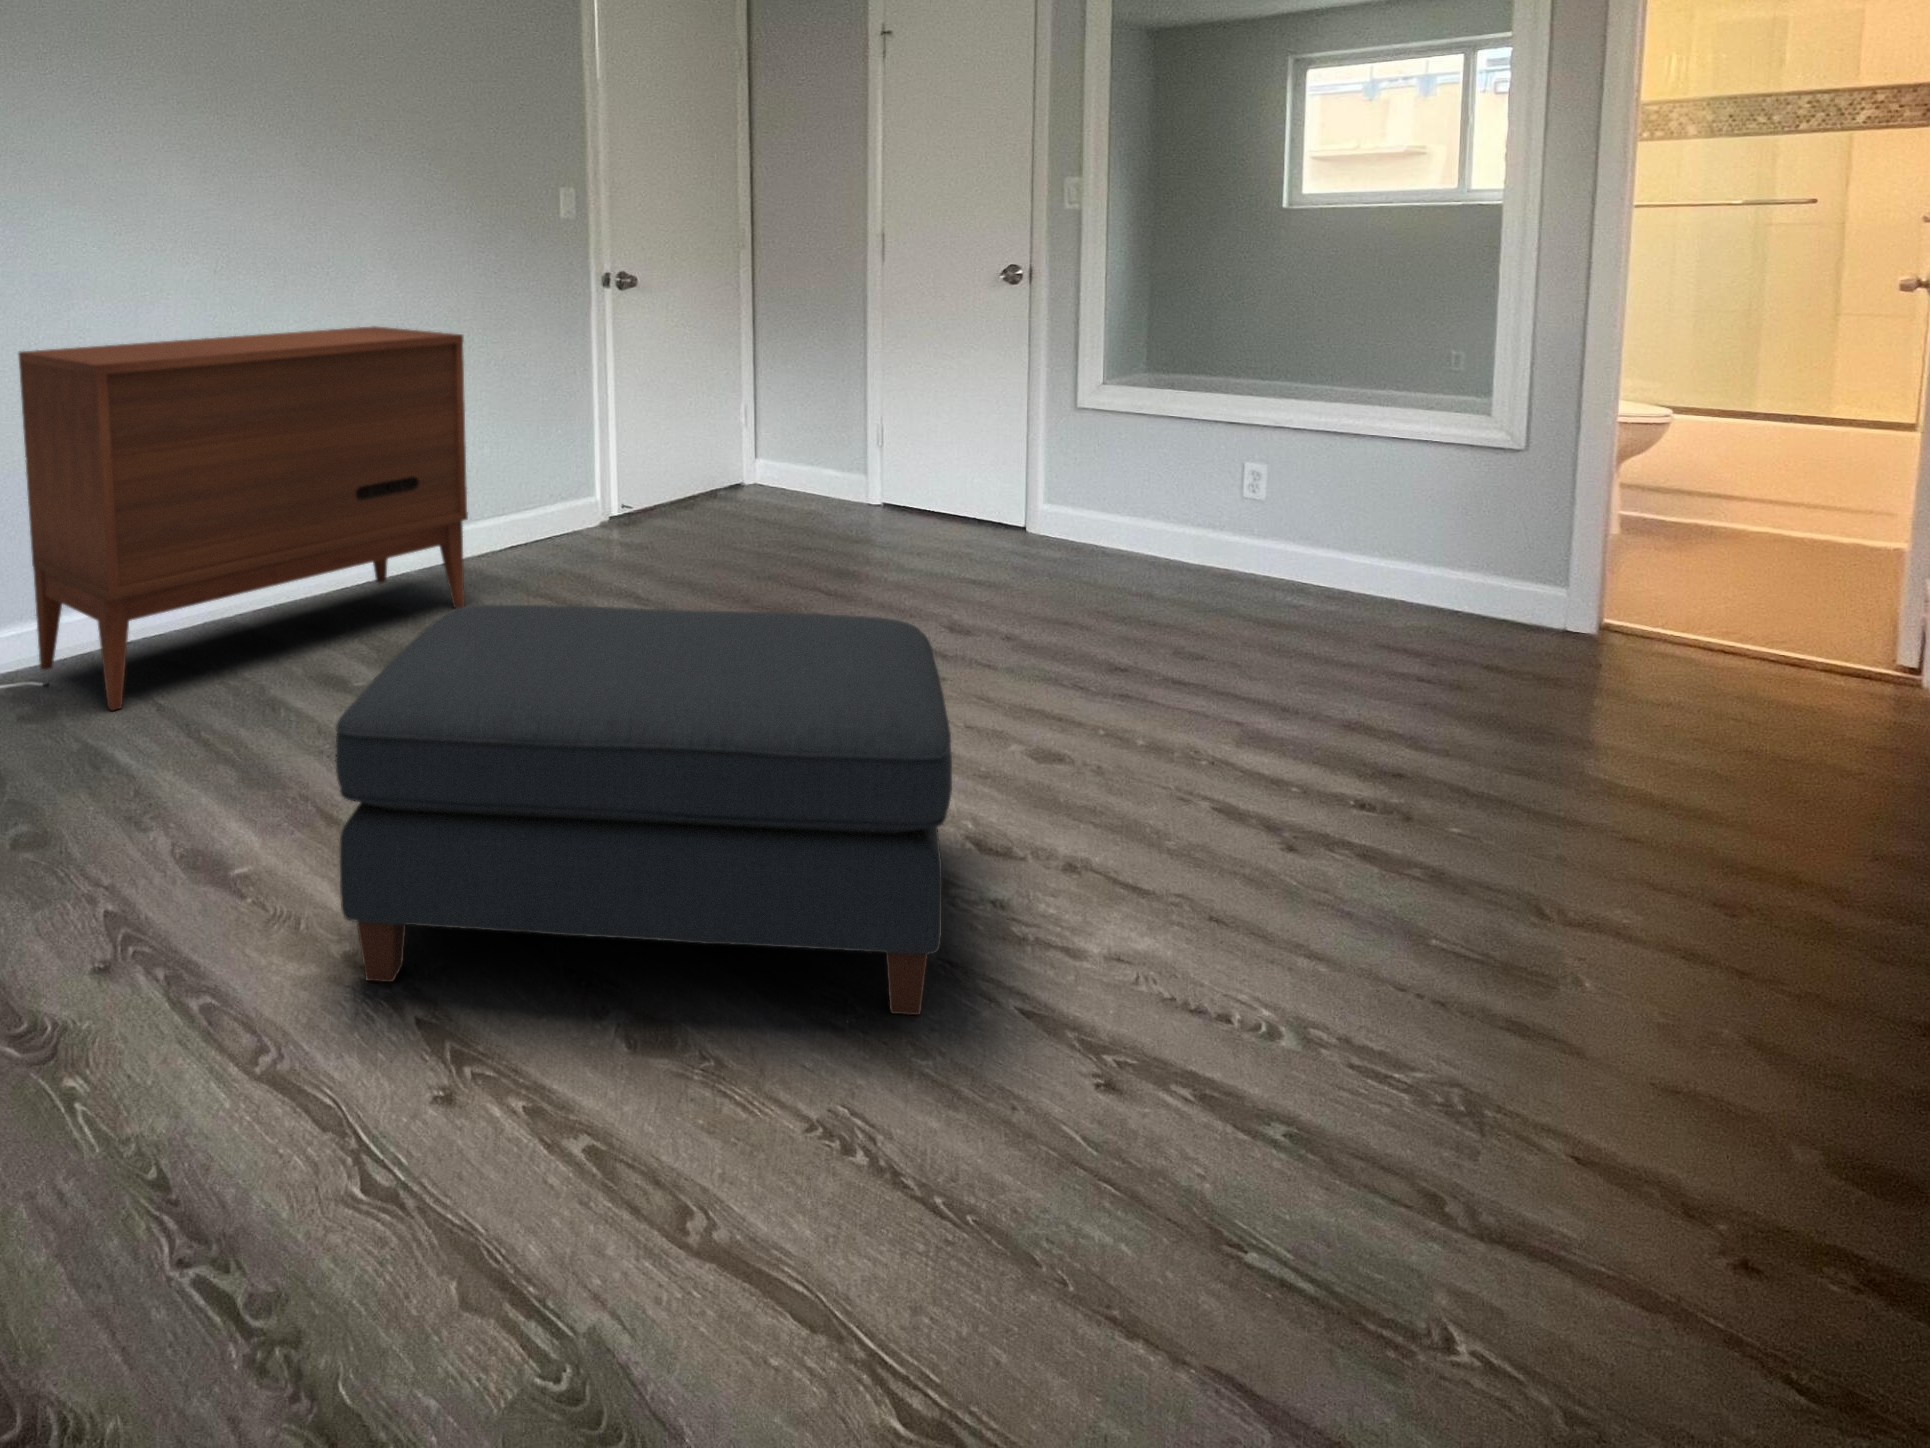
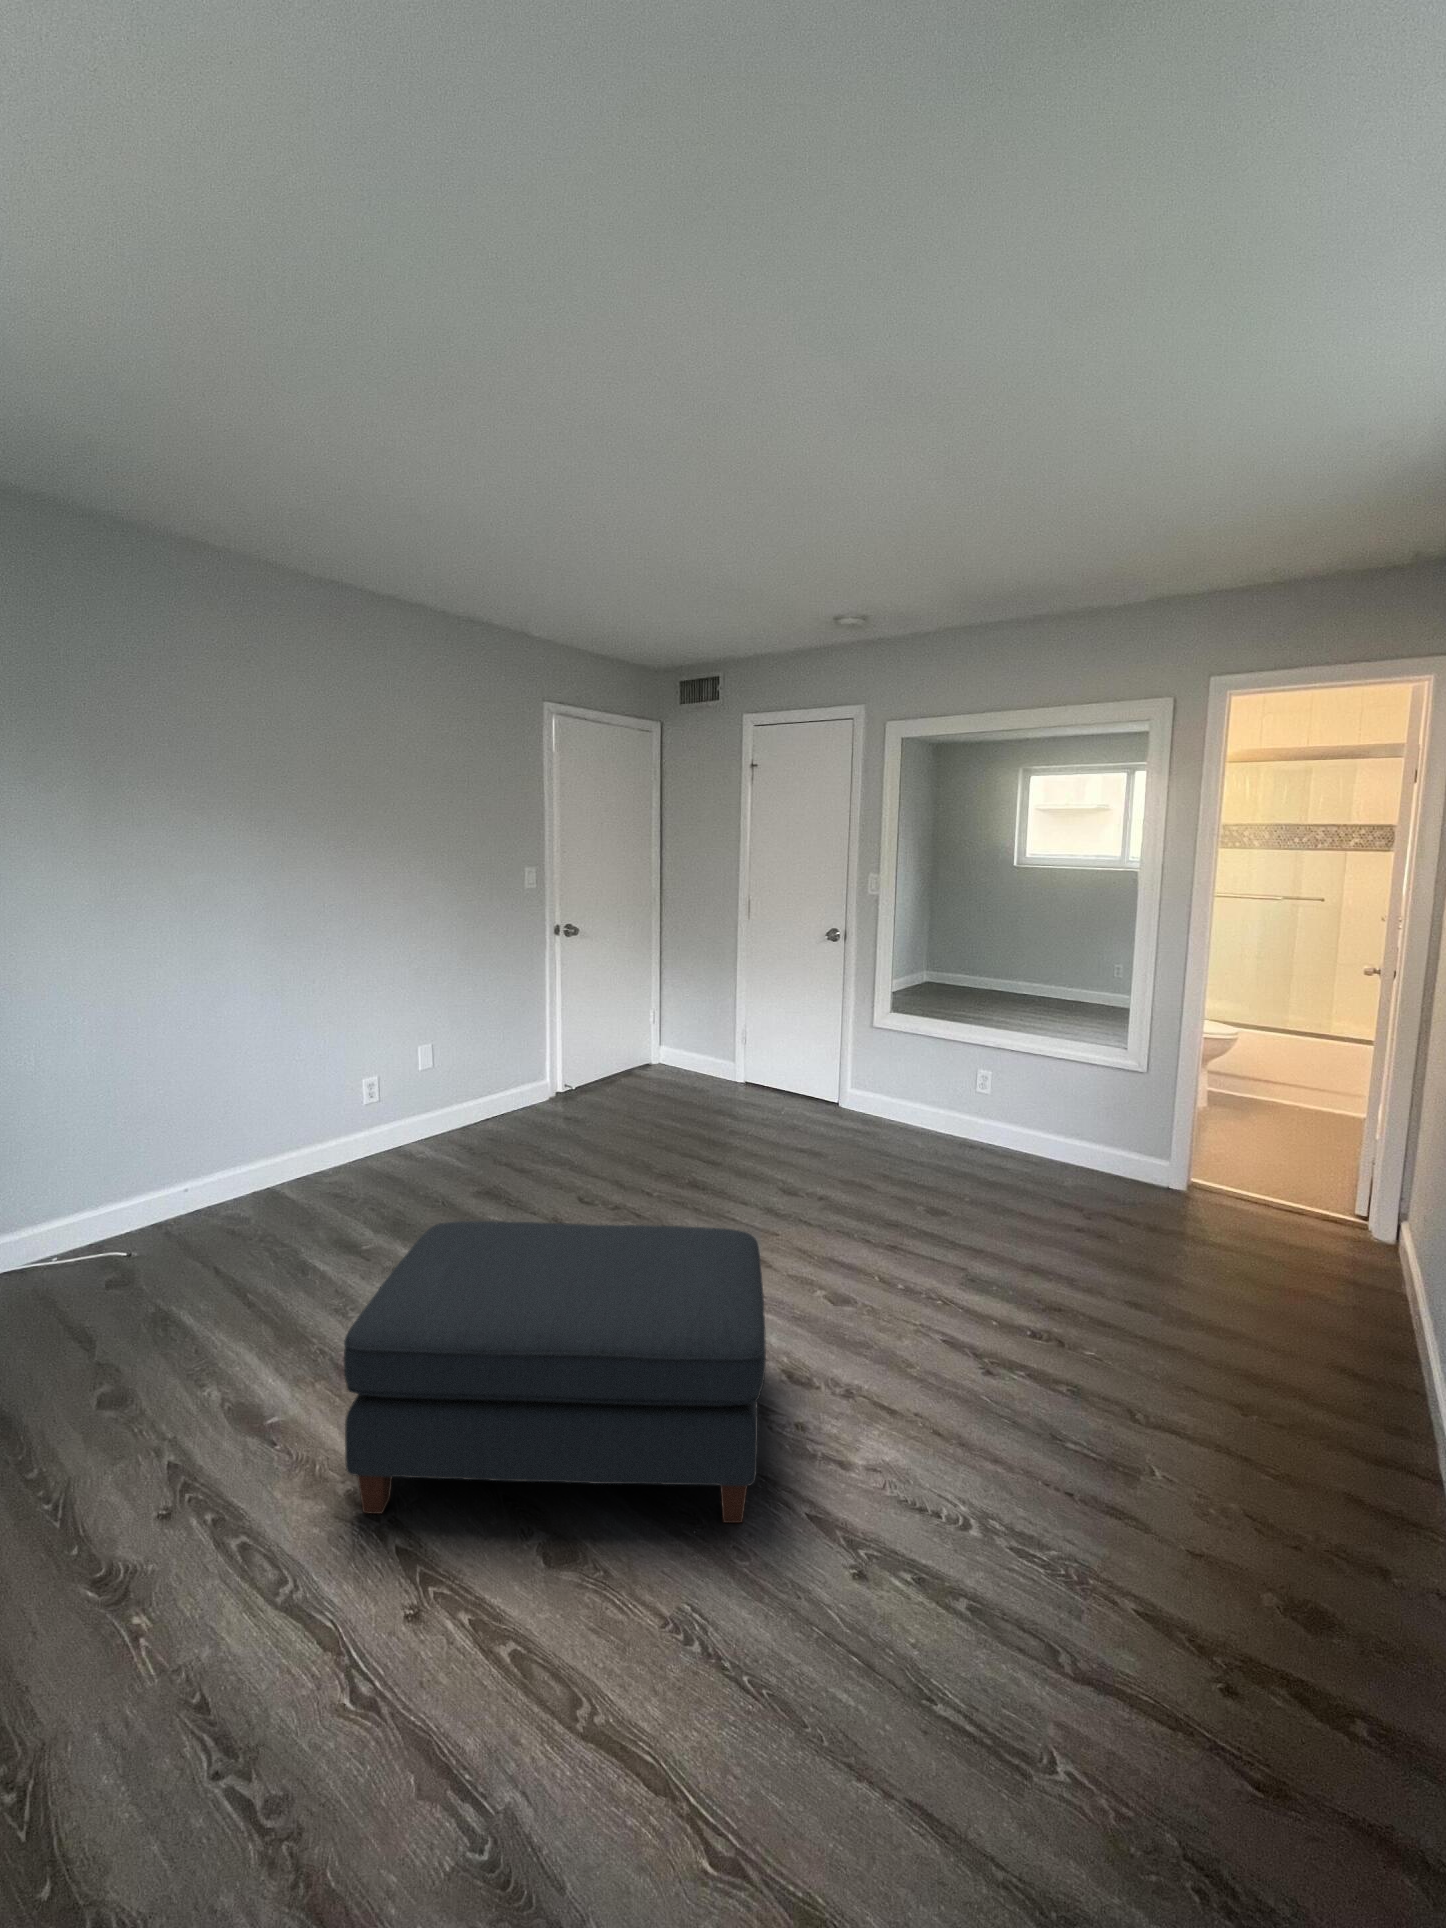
dresser: present [19,327,468,710] -> none [124,977,455,1275]

